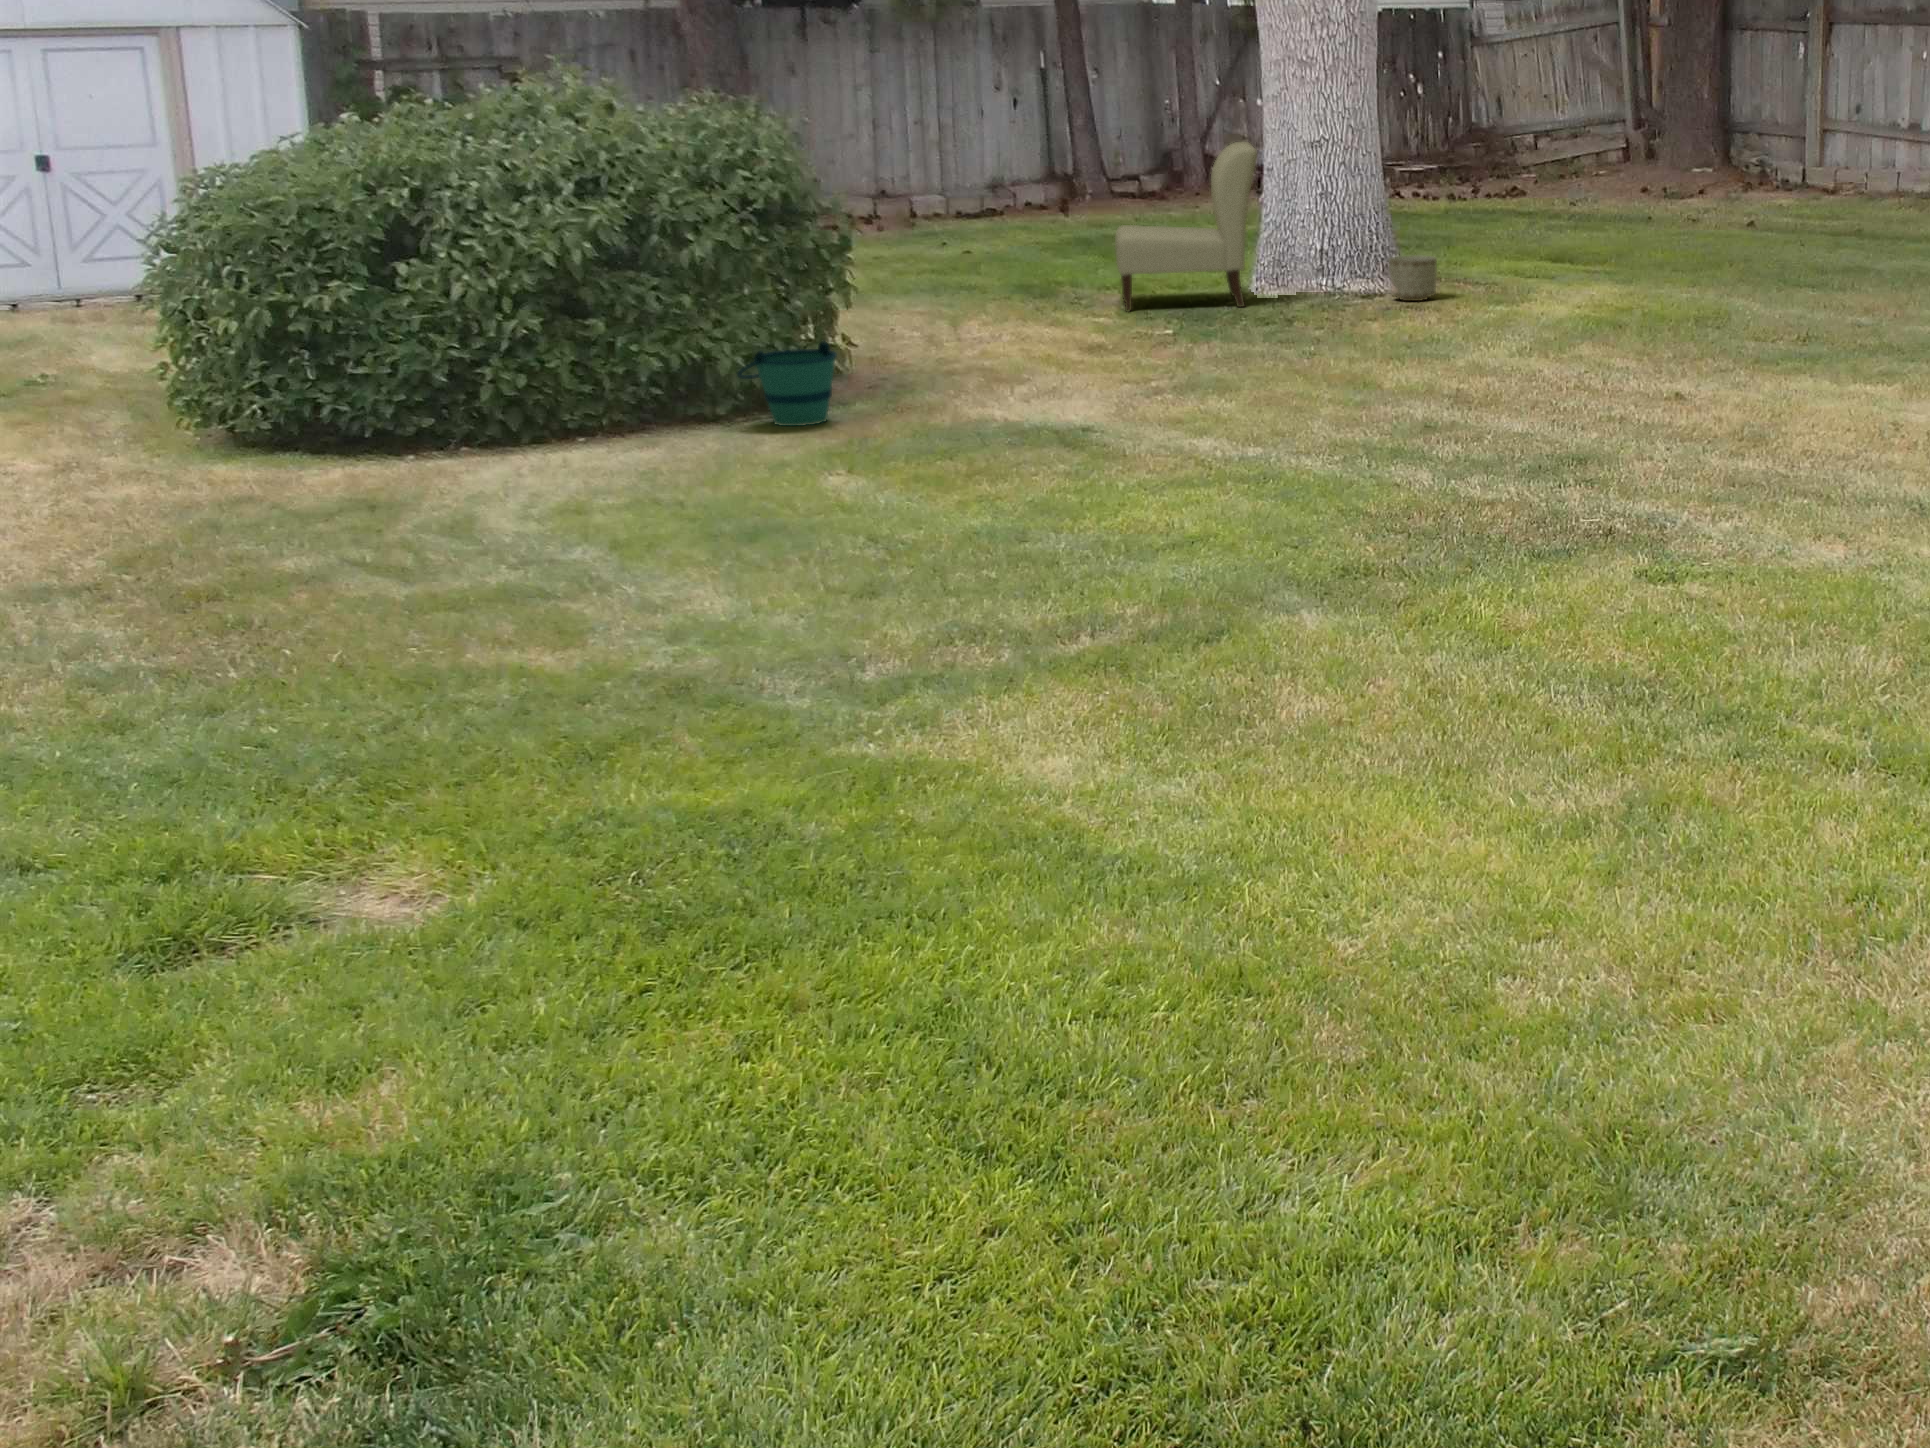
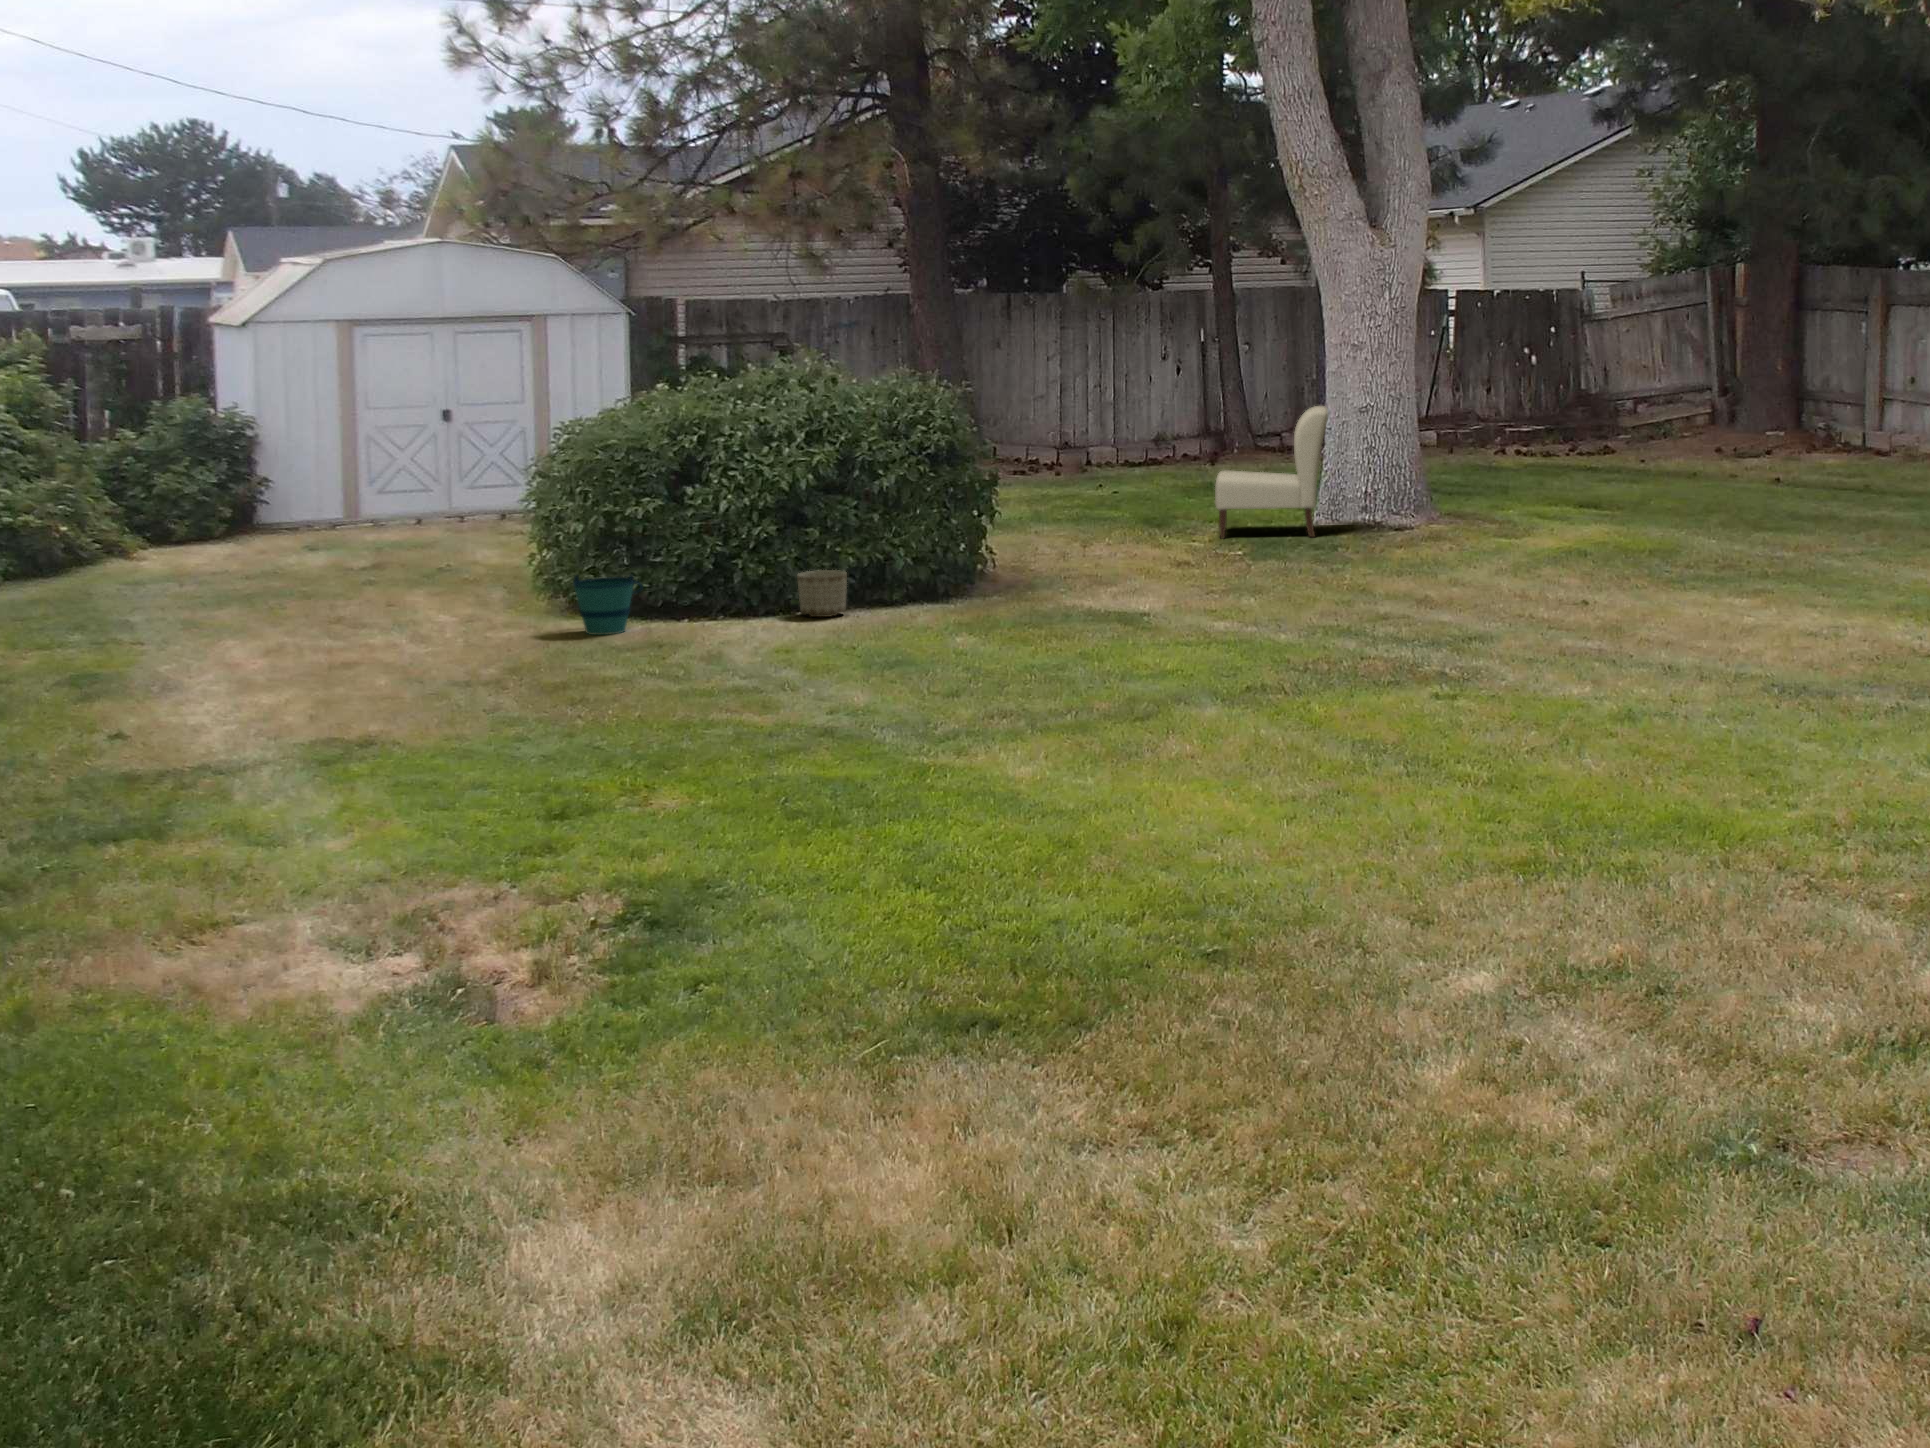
planter: present [1389,255,1437,301] -> present [797,570,847,617]
bucket: present [738,341,836,426] -> present [573,574,643,635]

